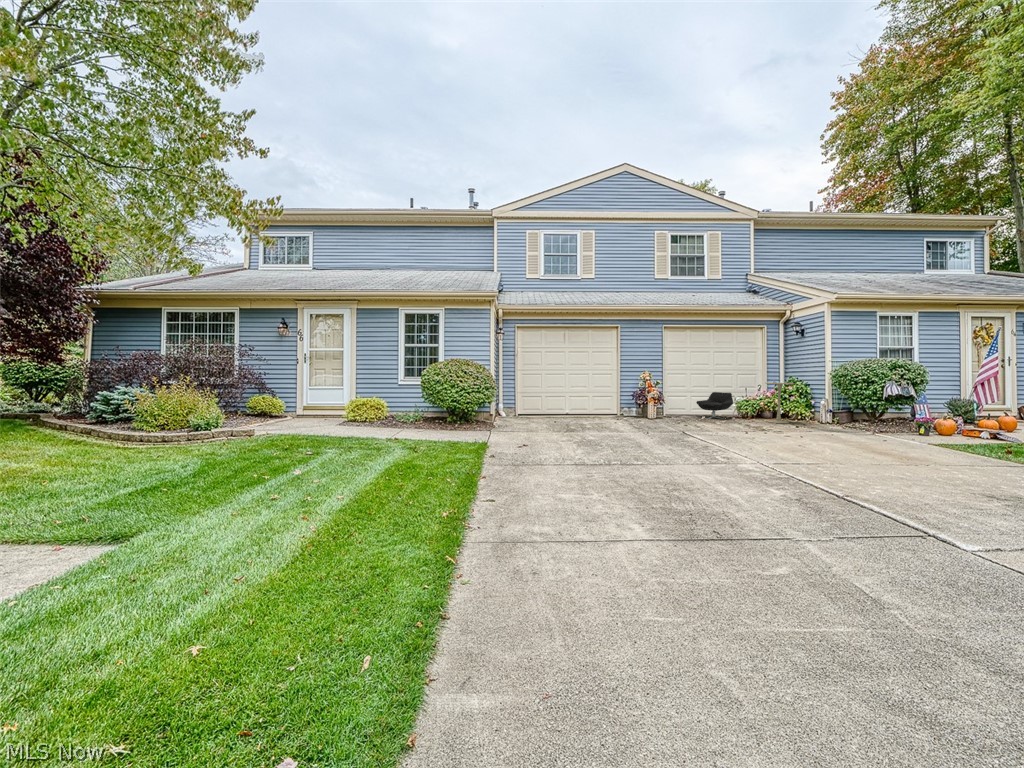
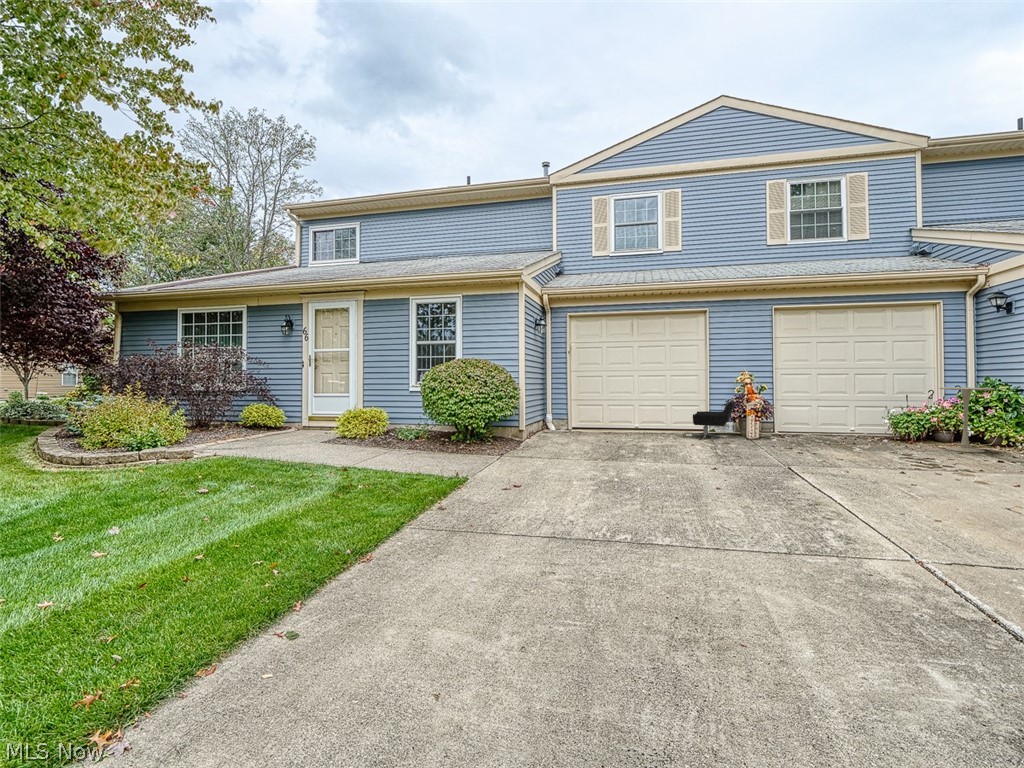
lounge chair: present [696,392,733,419] -> present [693,401,735,438]

